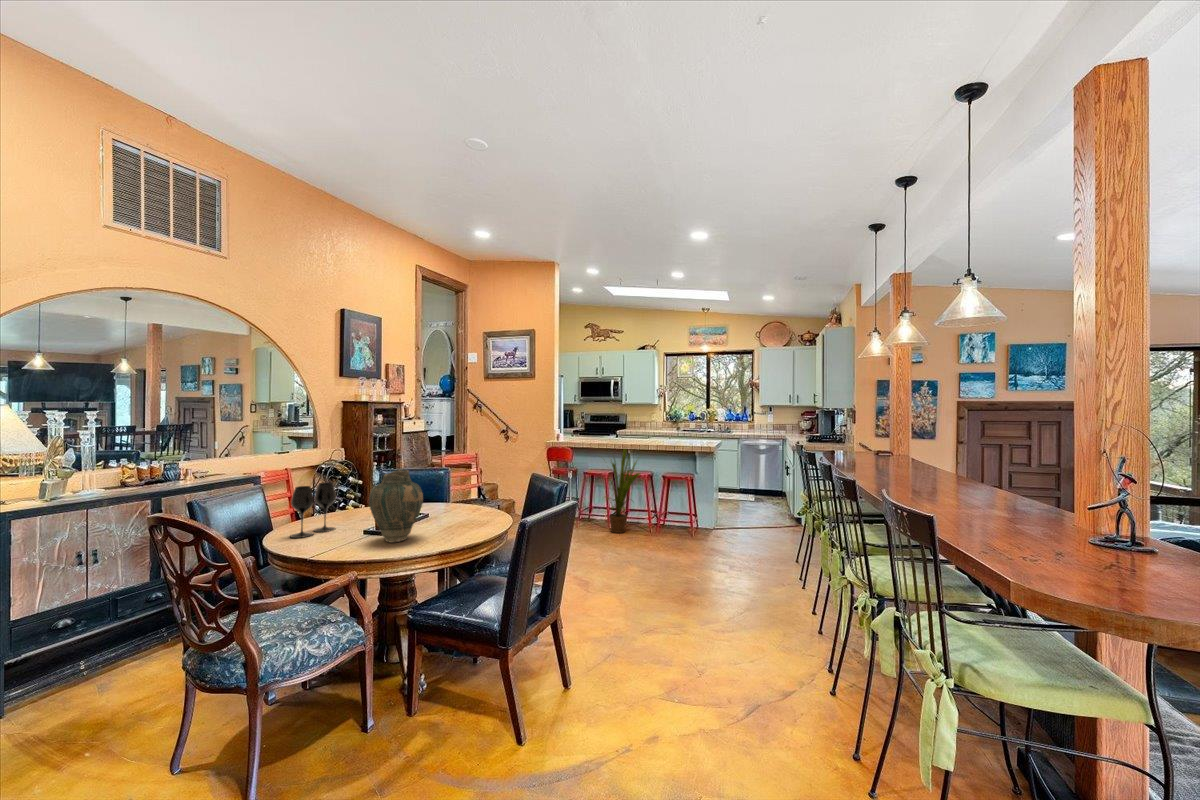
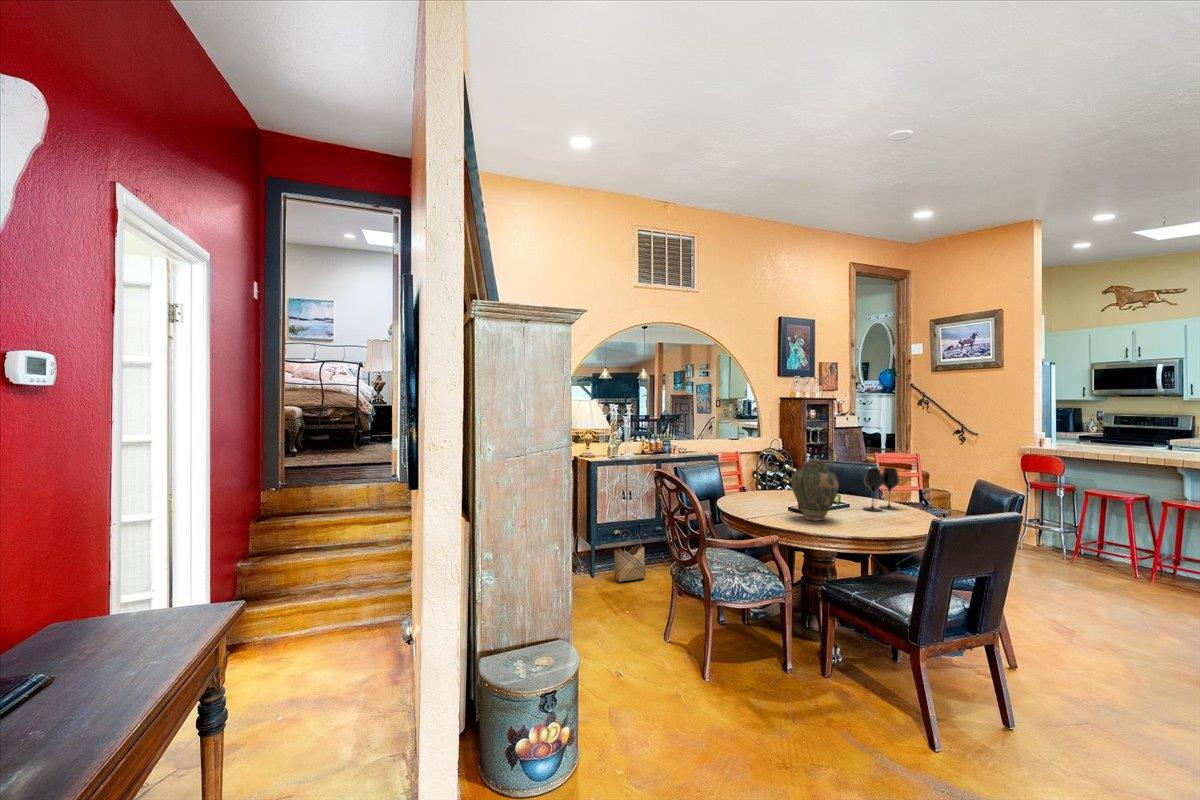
house plant: present [607,449,640,533] -> none [1093,455,1187,576]
wine glass: present [290,483,336,538] -> present [863,468,899,511]
woven basket: none [60,612,131,702] -> present [614,529,646,582]

